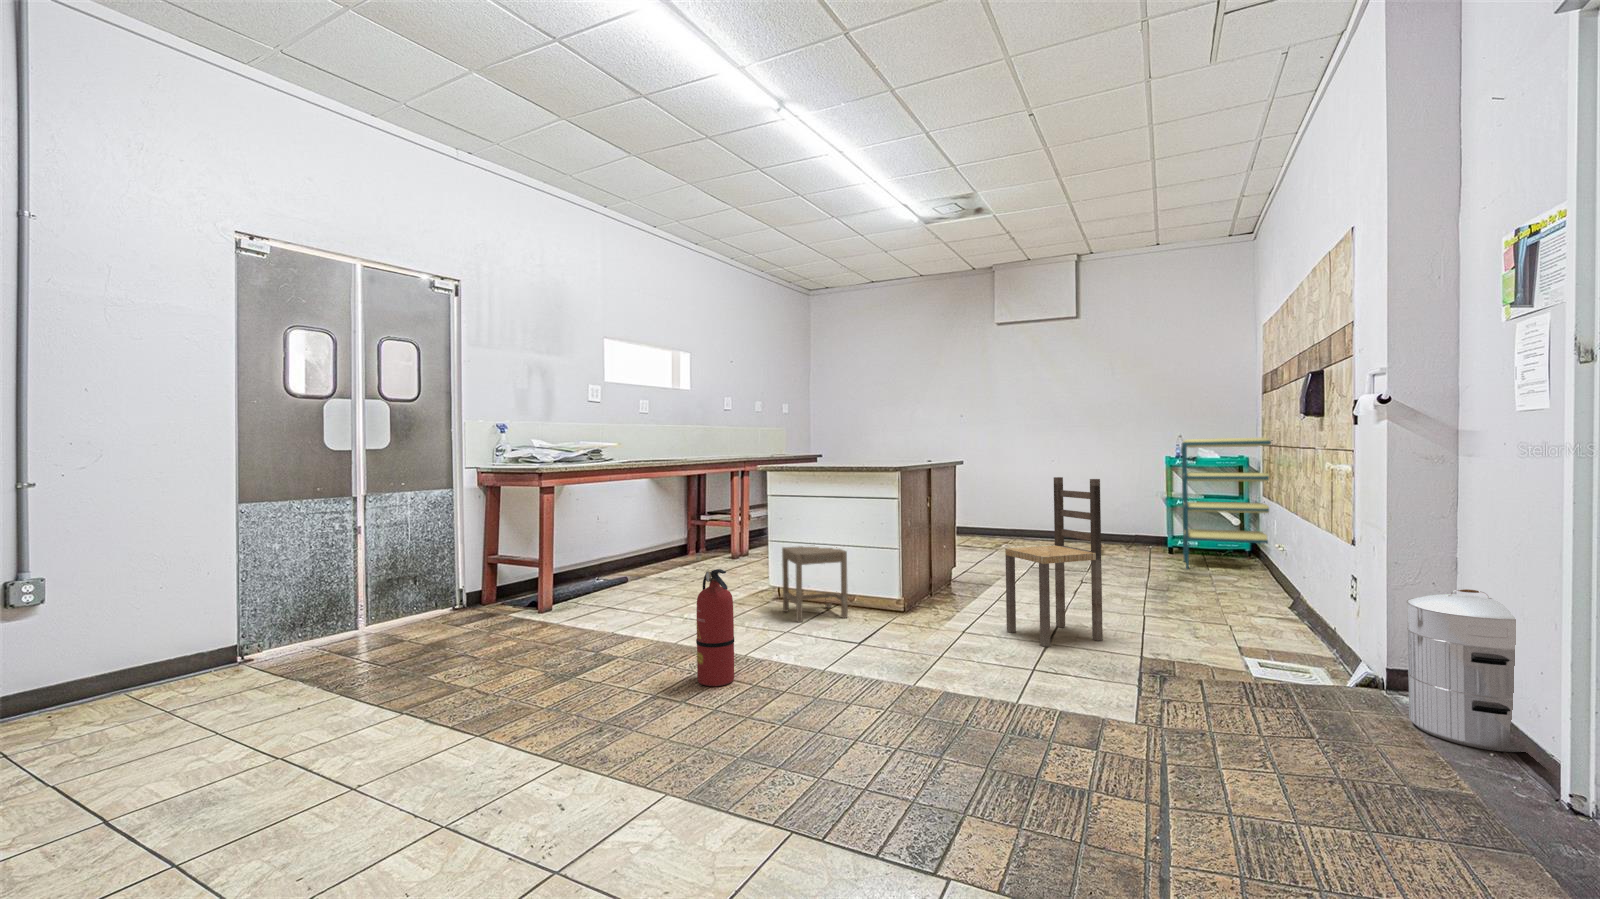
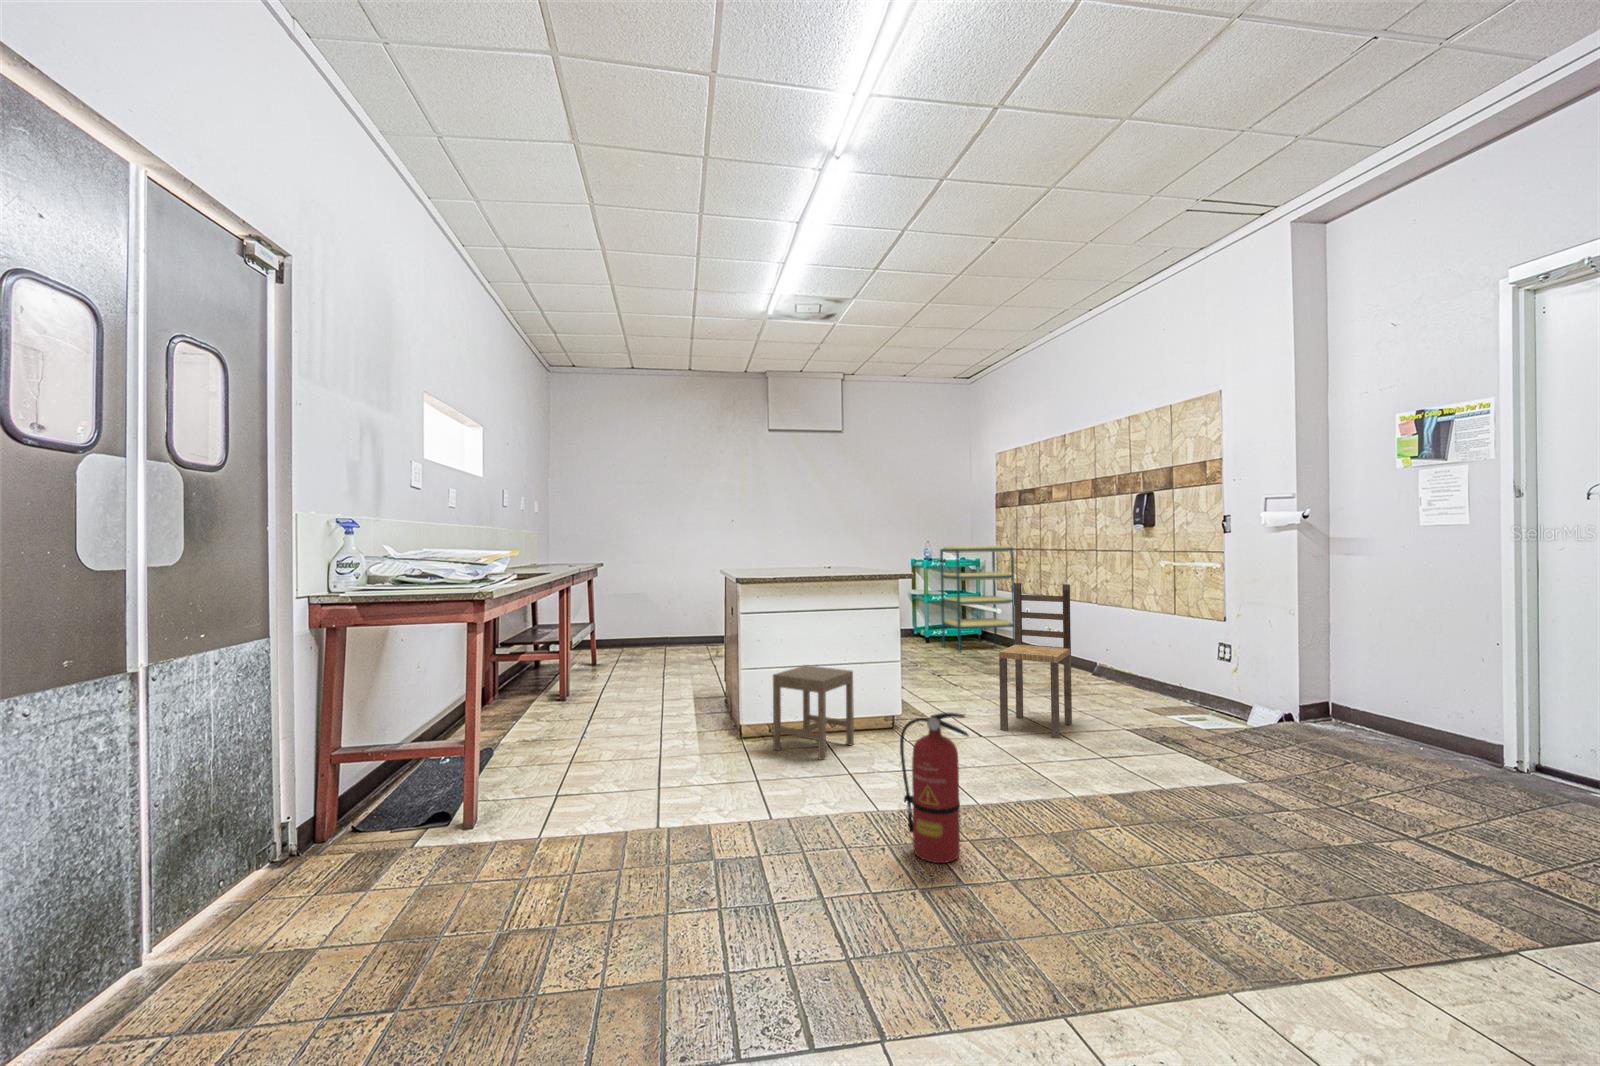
waste bin: present [1407,589,1521,752] -> none [1320,652,1404,755]

